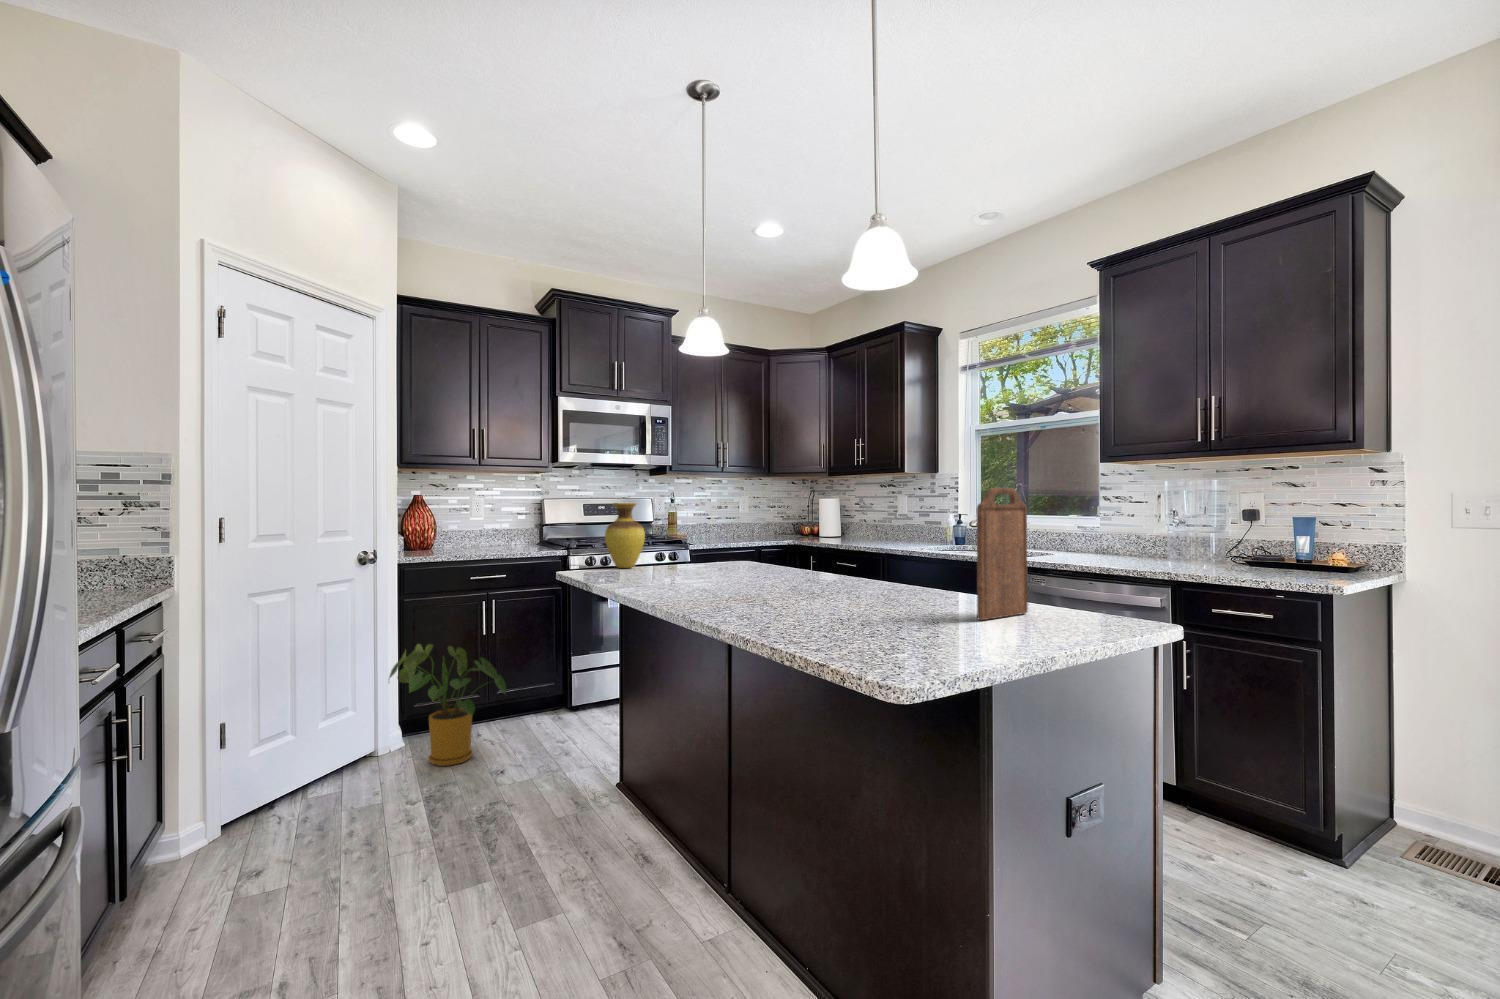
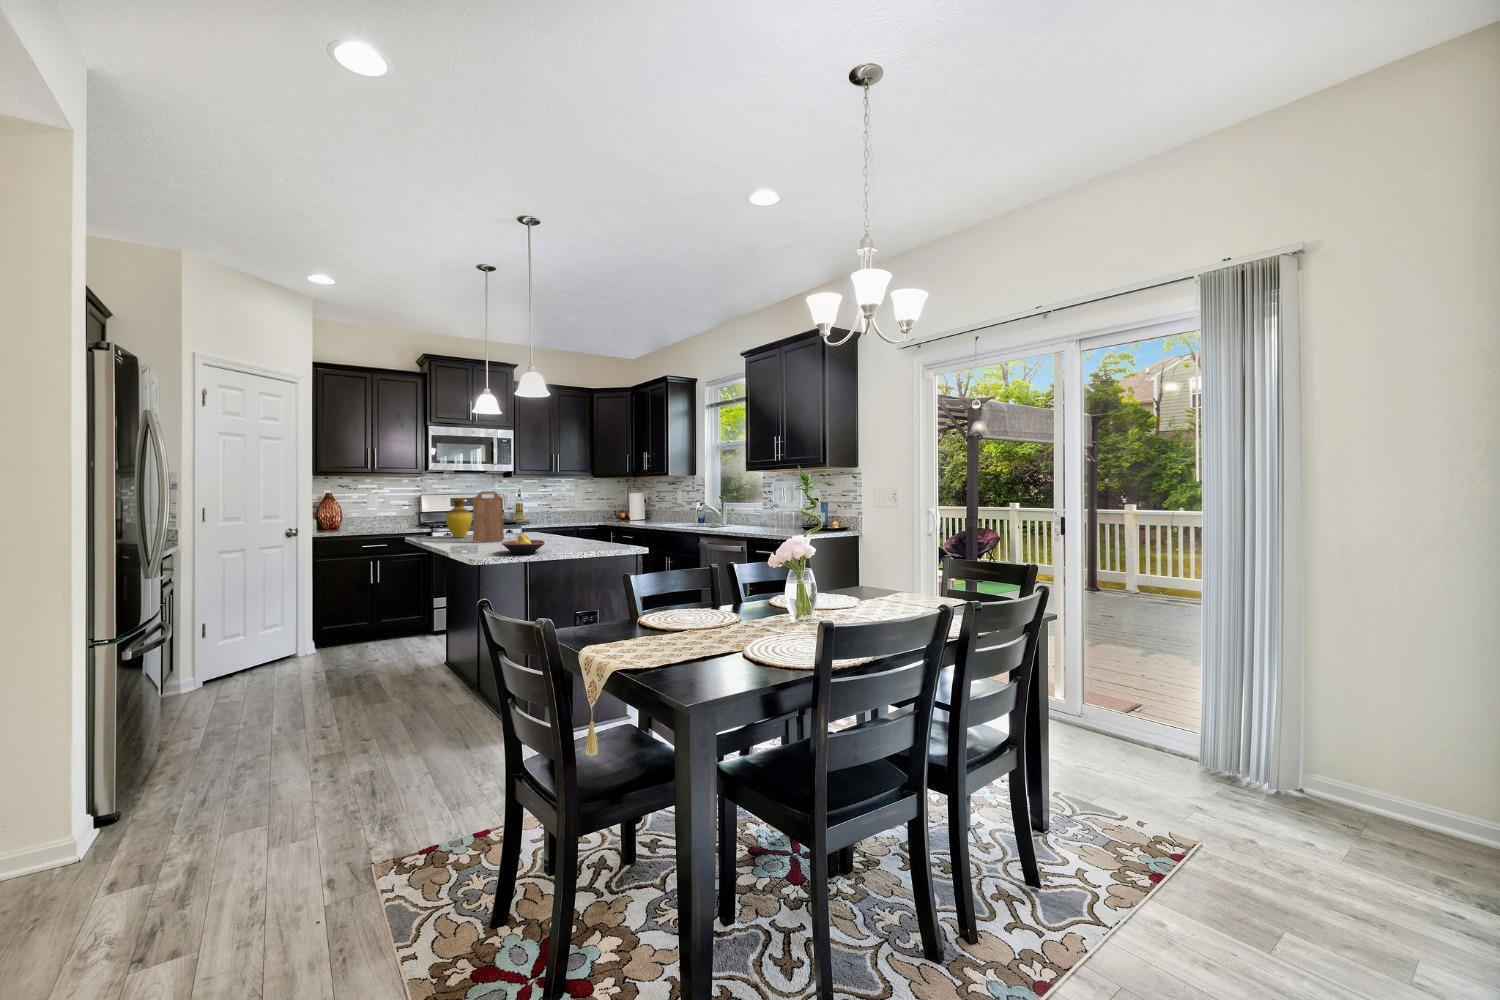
cutting board: present [976,488,1028,620] -> present [473,491,504,542]
fruit bowl: none [779,575,878,624] -> present [502,533,545,555]
house plant: present [389,644,506,766] -> none [306,586,382,658]

